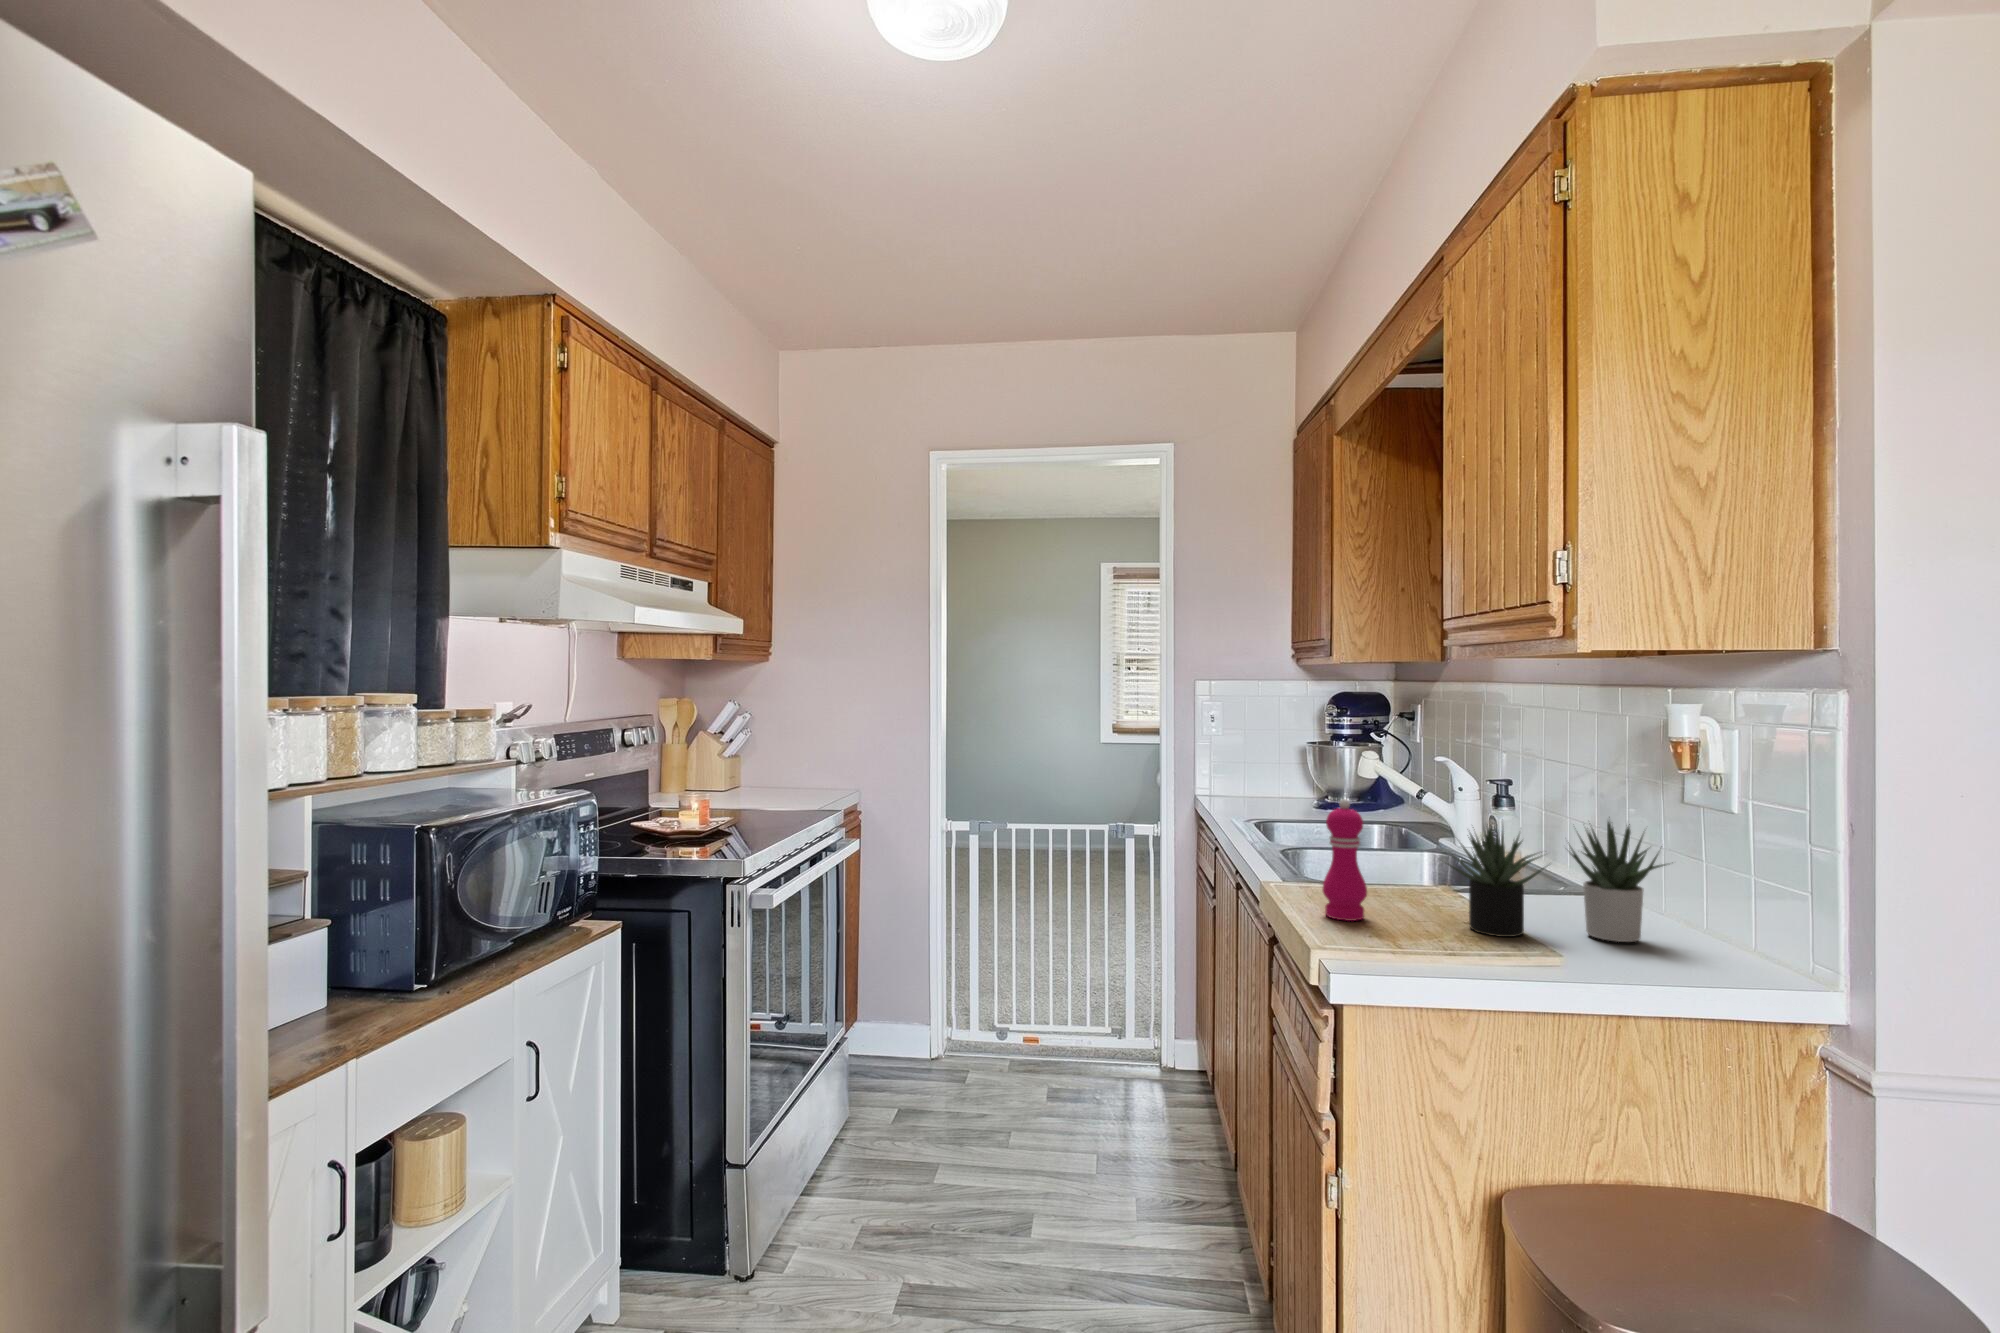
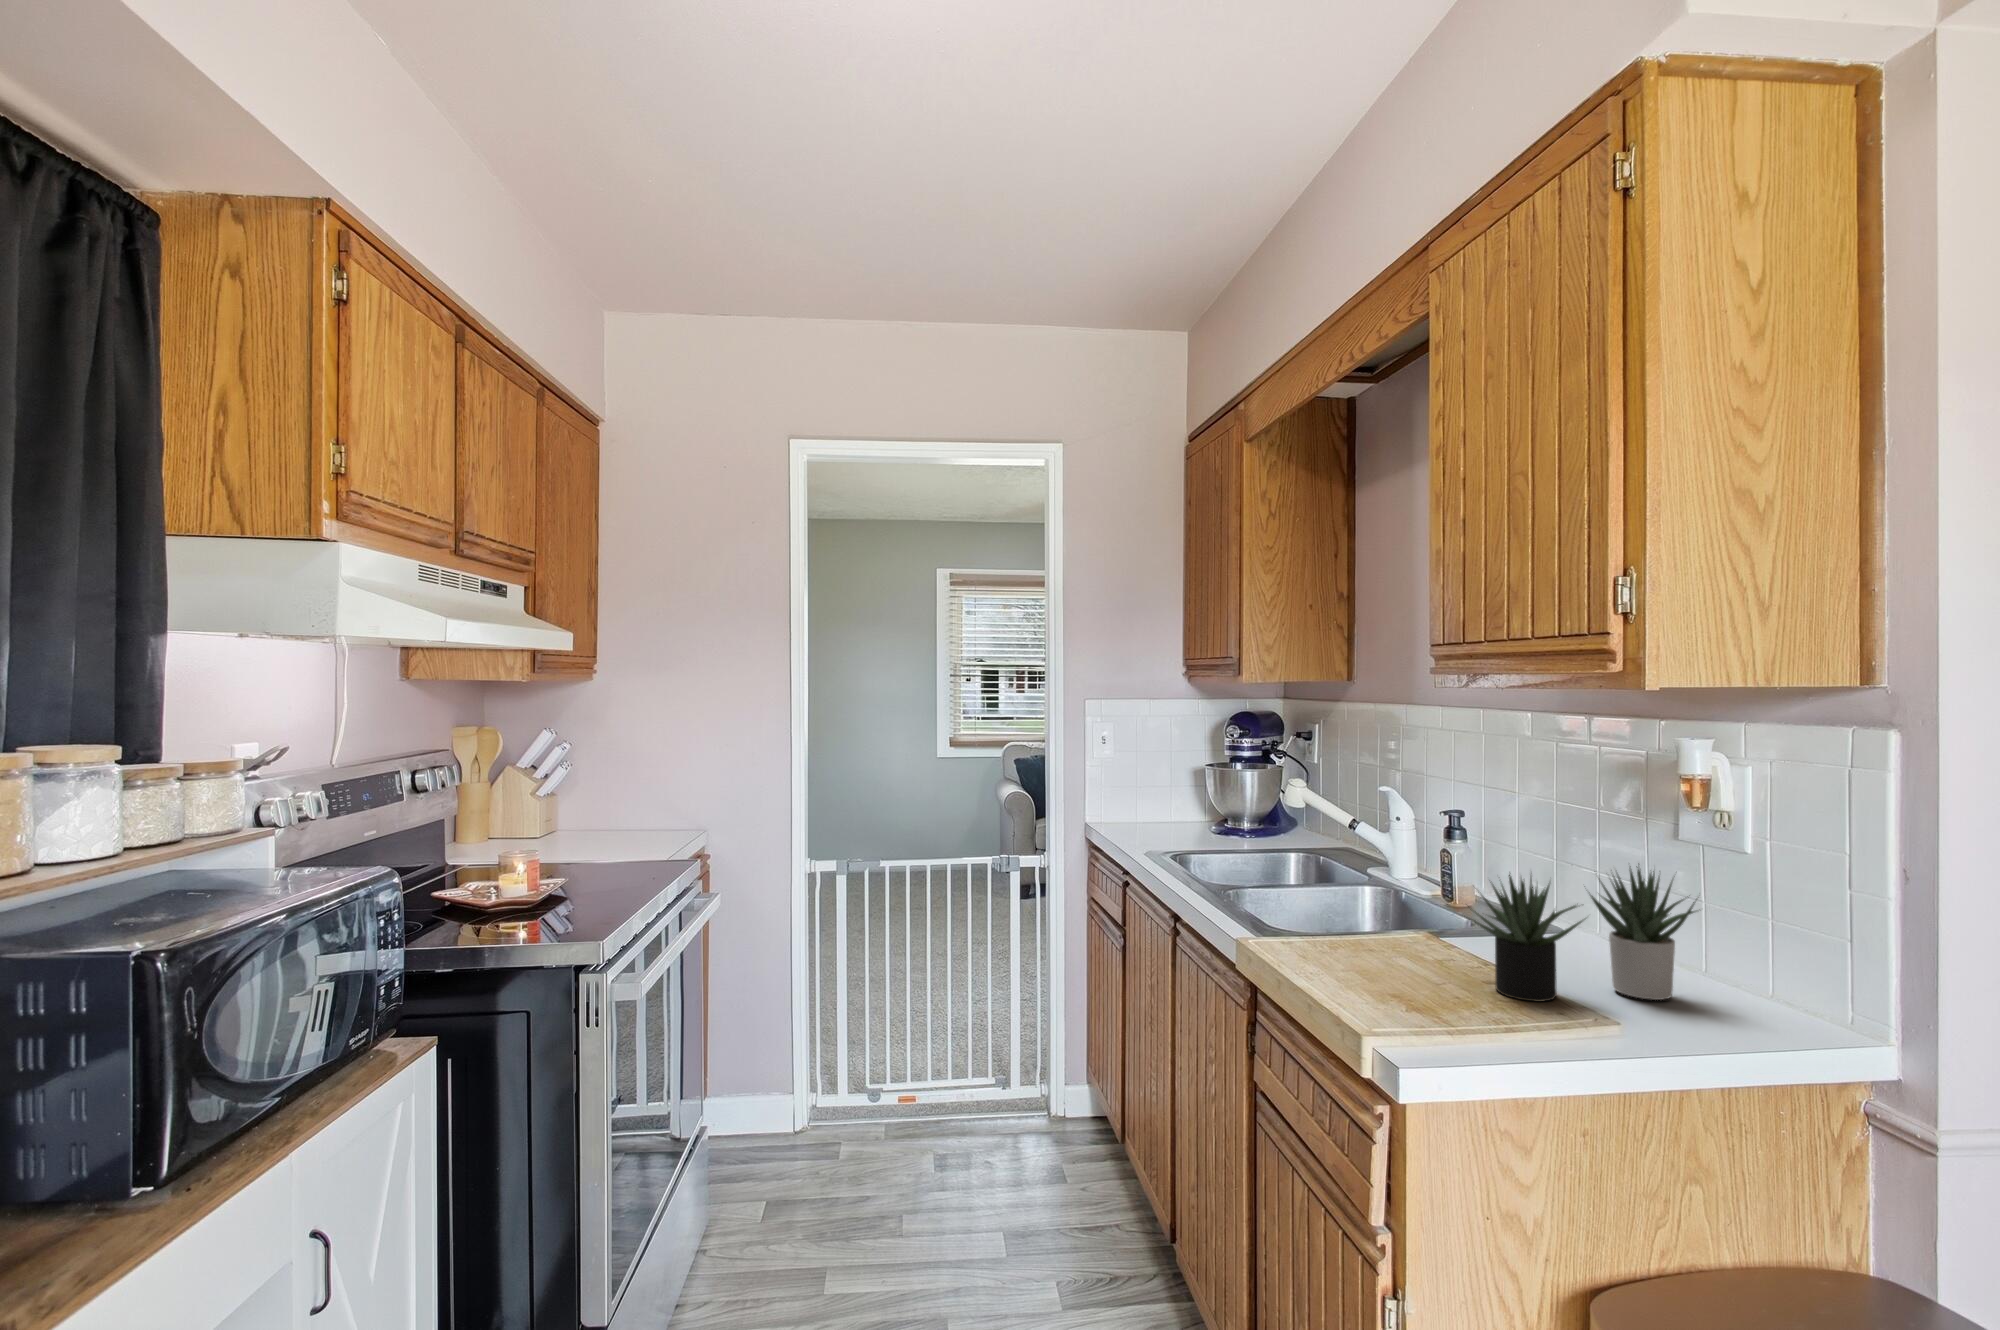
pepper mill: present [1323,799,1367,921] -> none [1336,850,1388,991]

